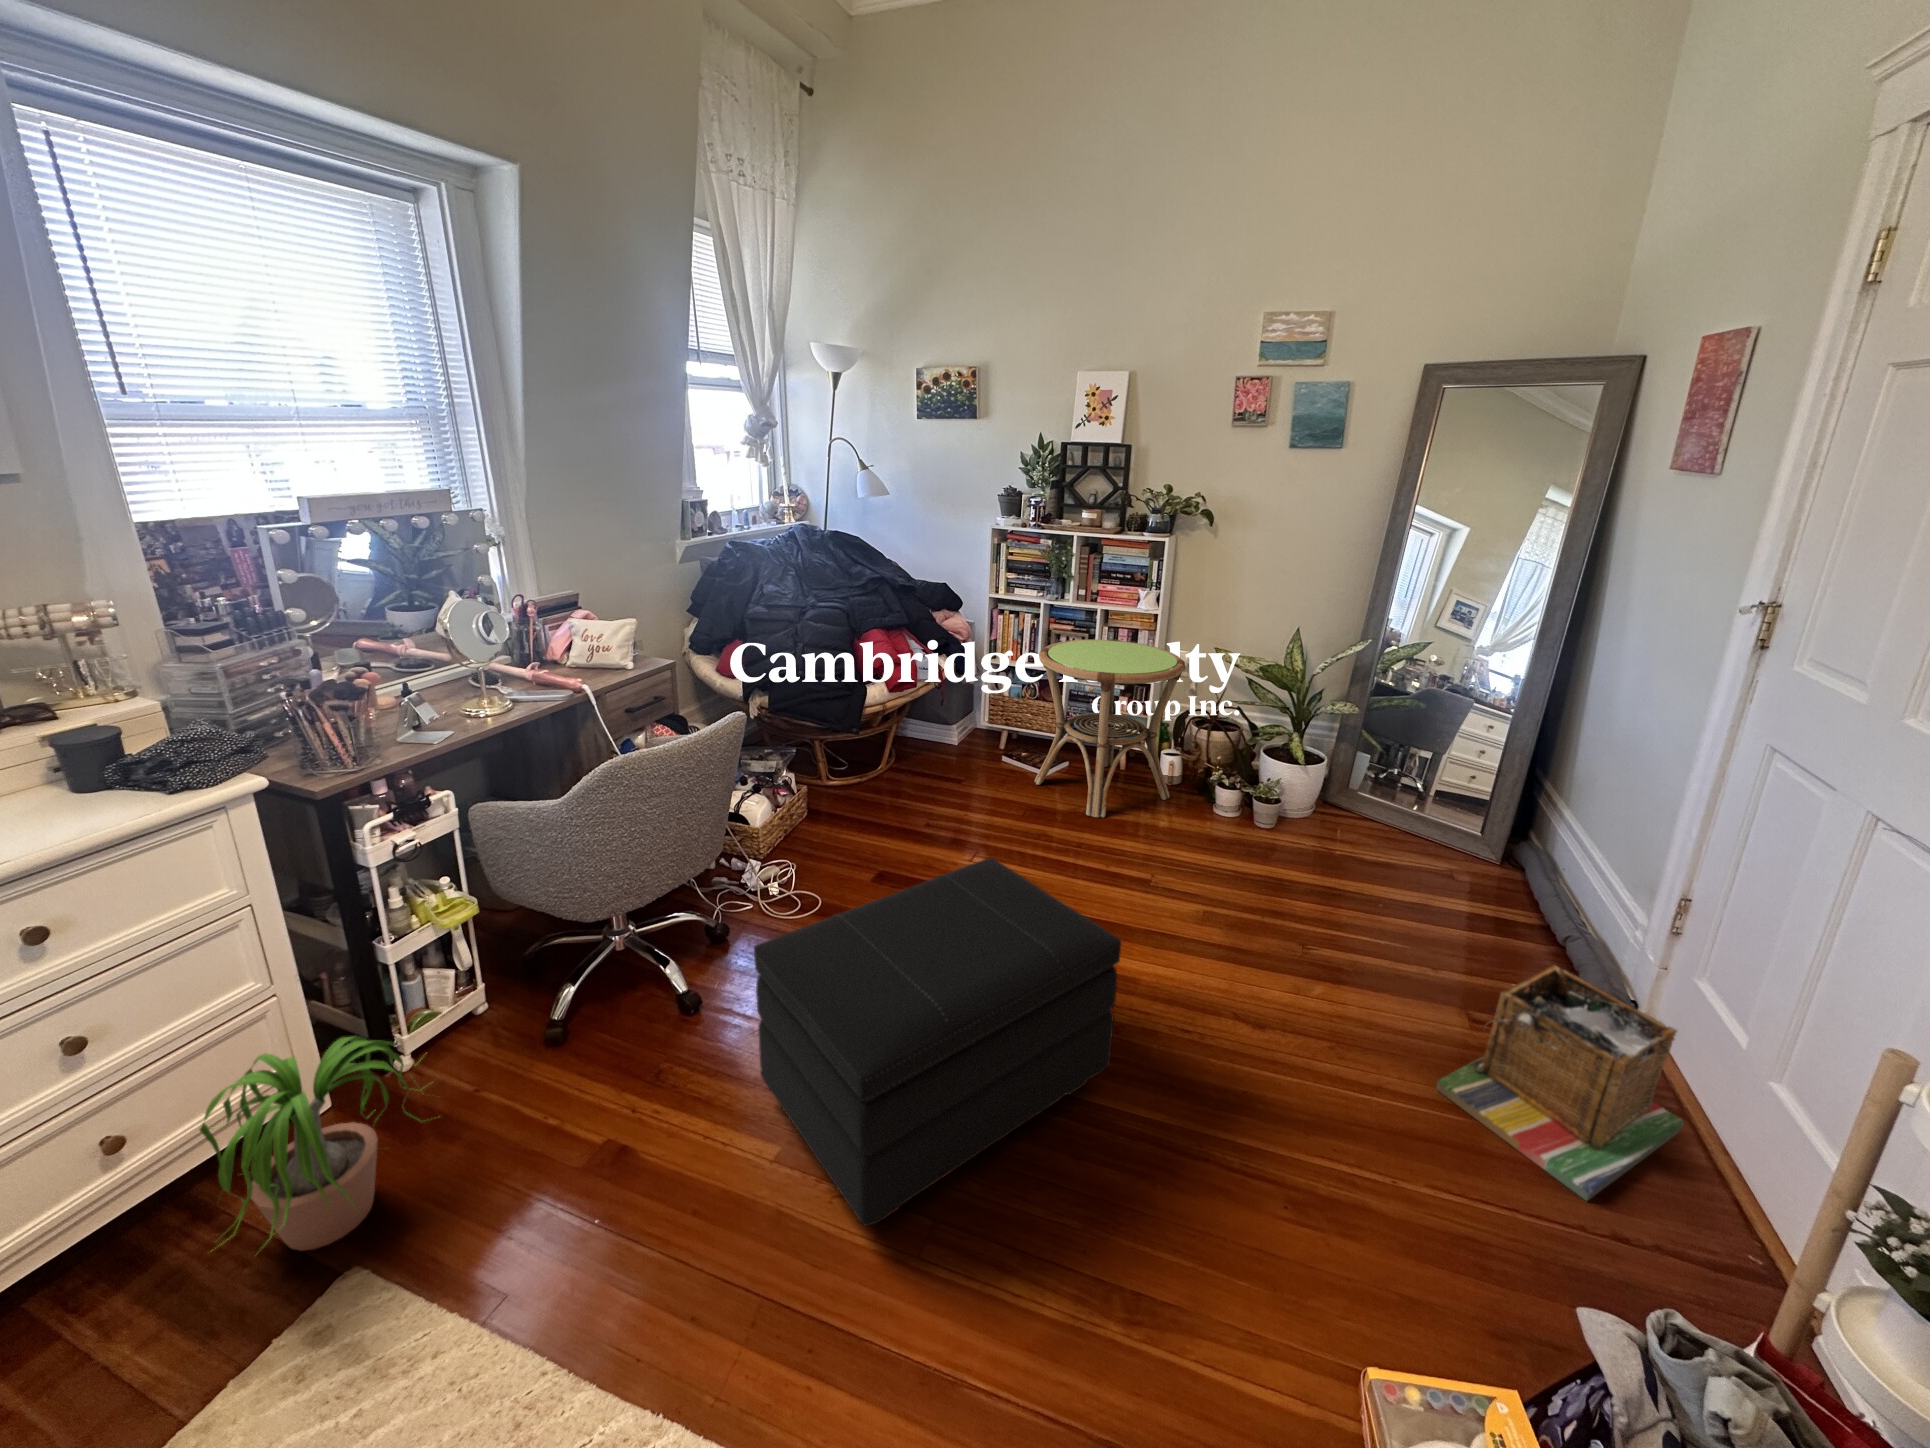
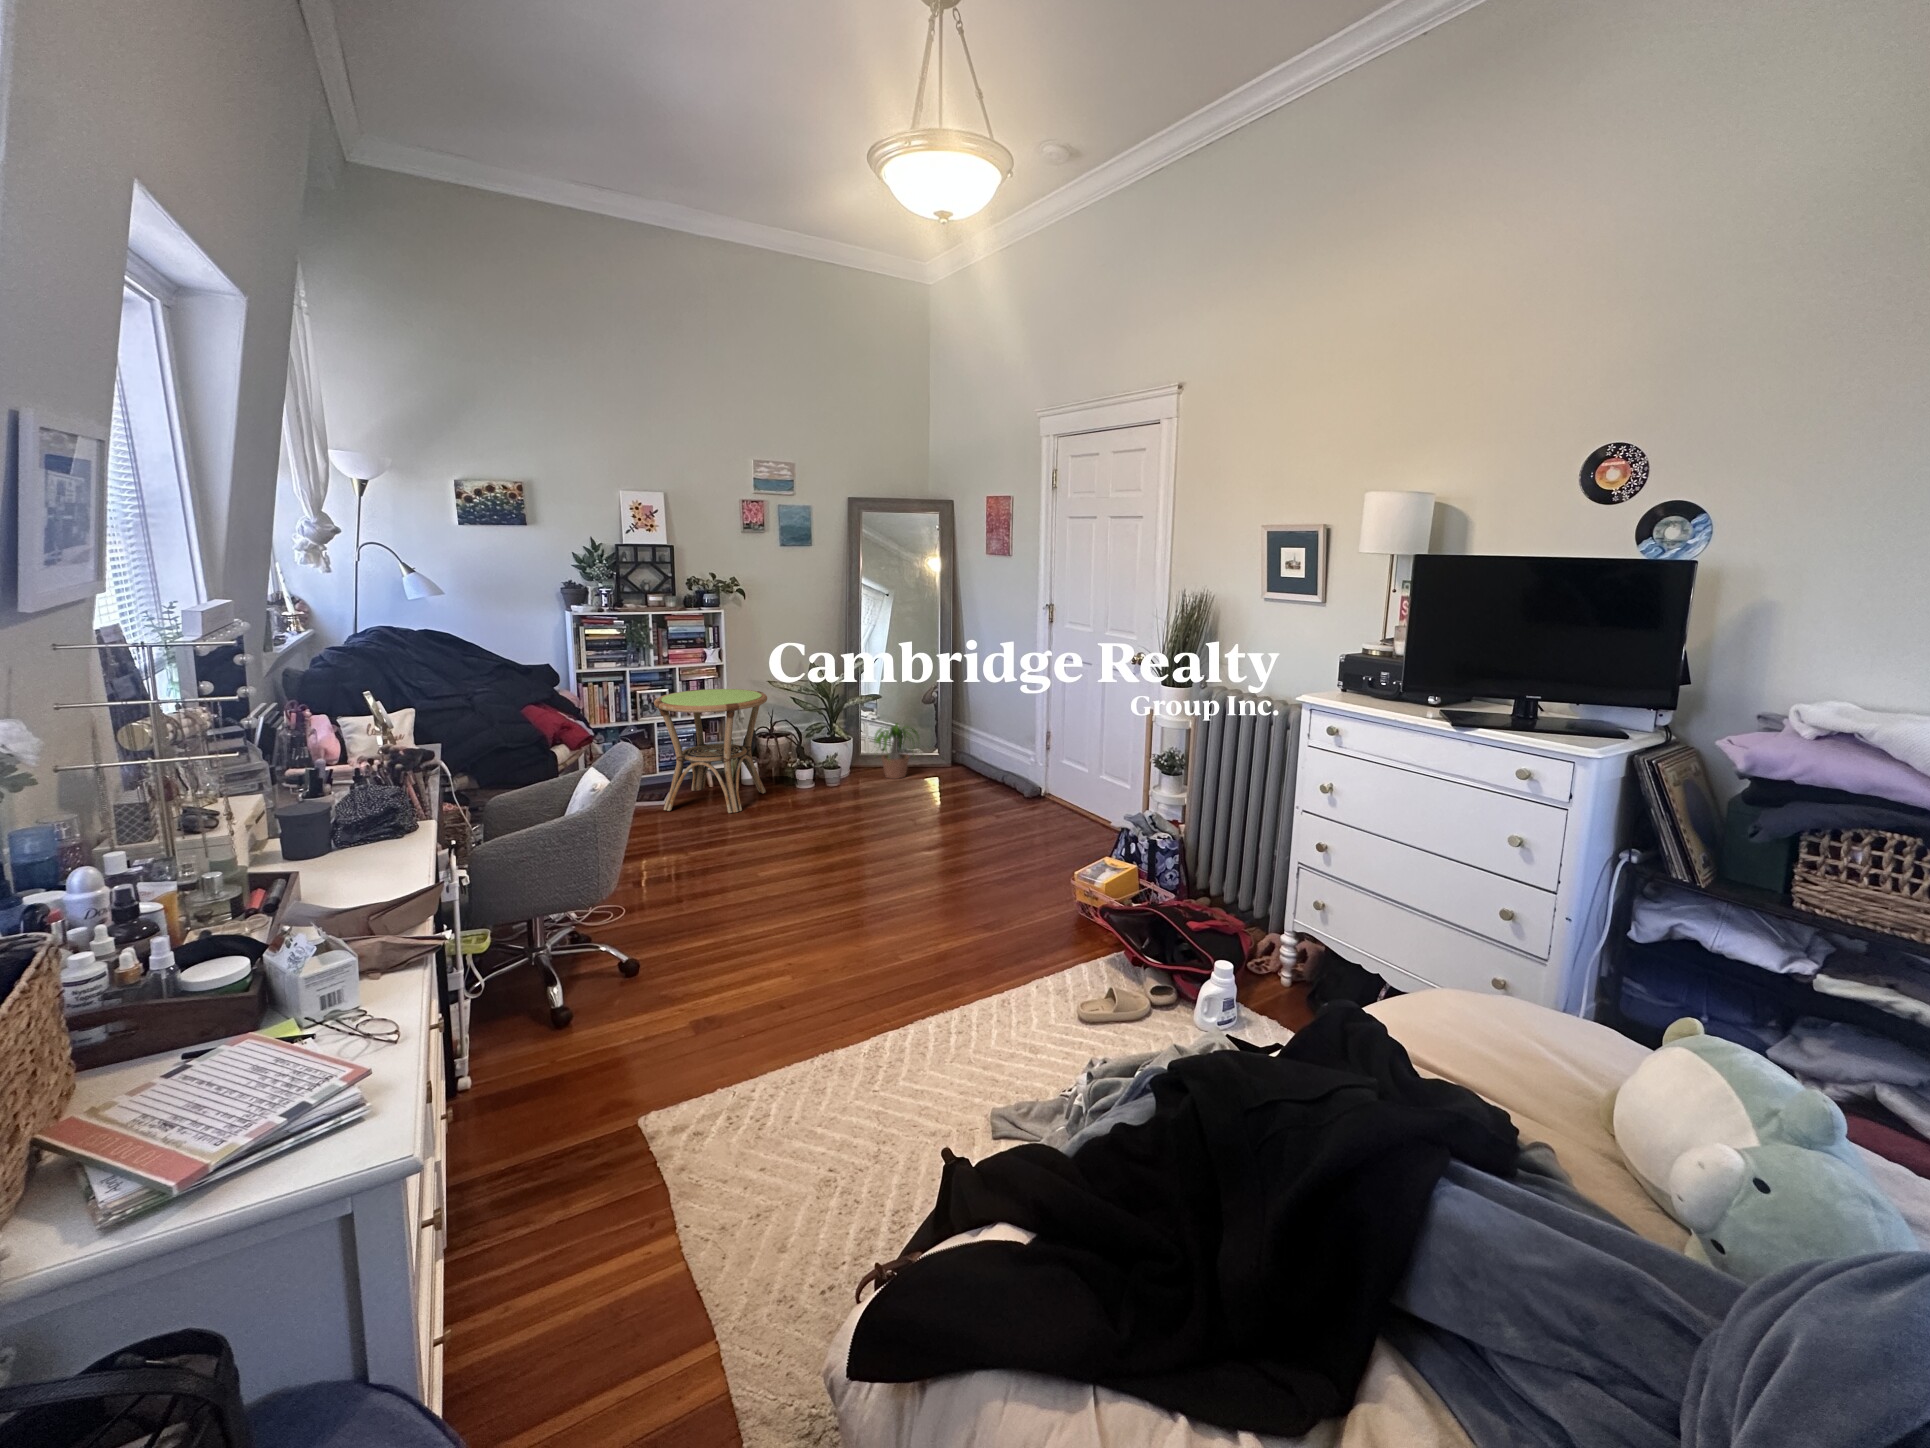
footstool: present [754,858,1121,1226] -> none [747,794,898,950]
laundry basket: present [1436,965,1684,1201] -> none [1005,771,1075,839]
potted plant: present [200,1036,420,1251] -> present [874,723,919,779]

